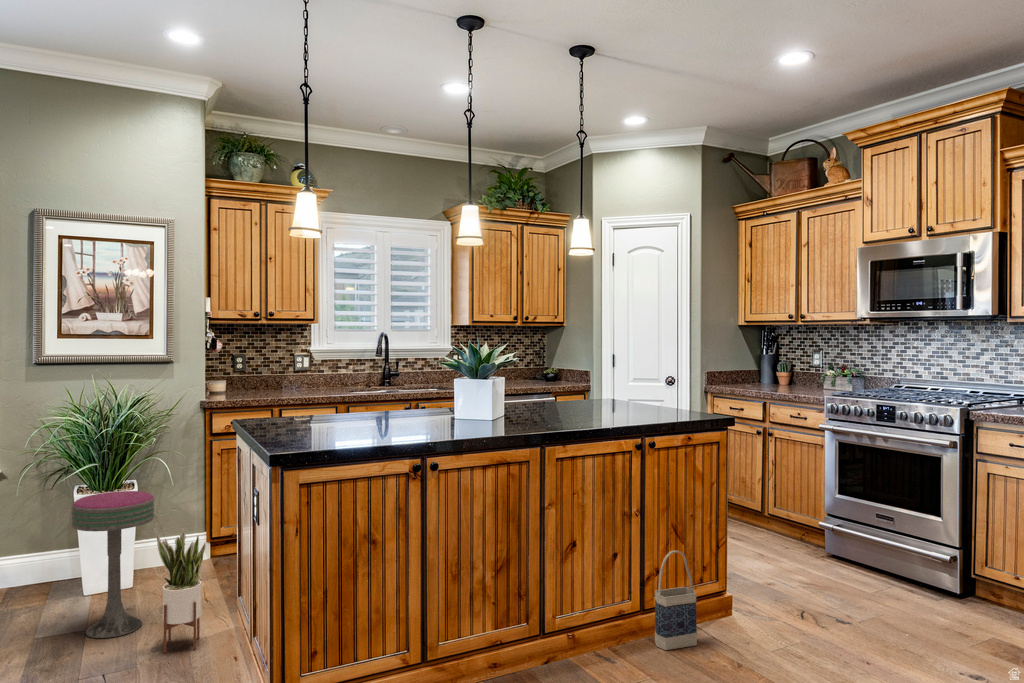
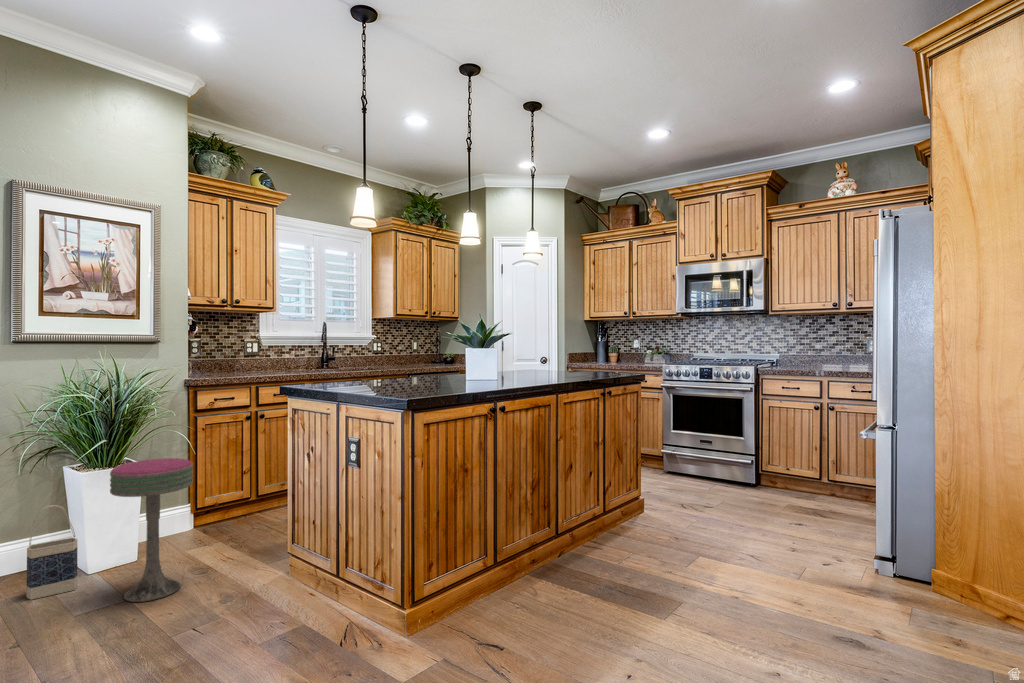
potted plant: present [154,528,206,653] -> none [212,484,265,602]
bag: present [655,550,697,650] -> present [26,505,77,600]

